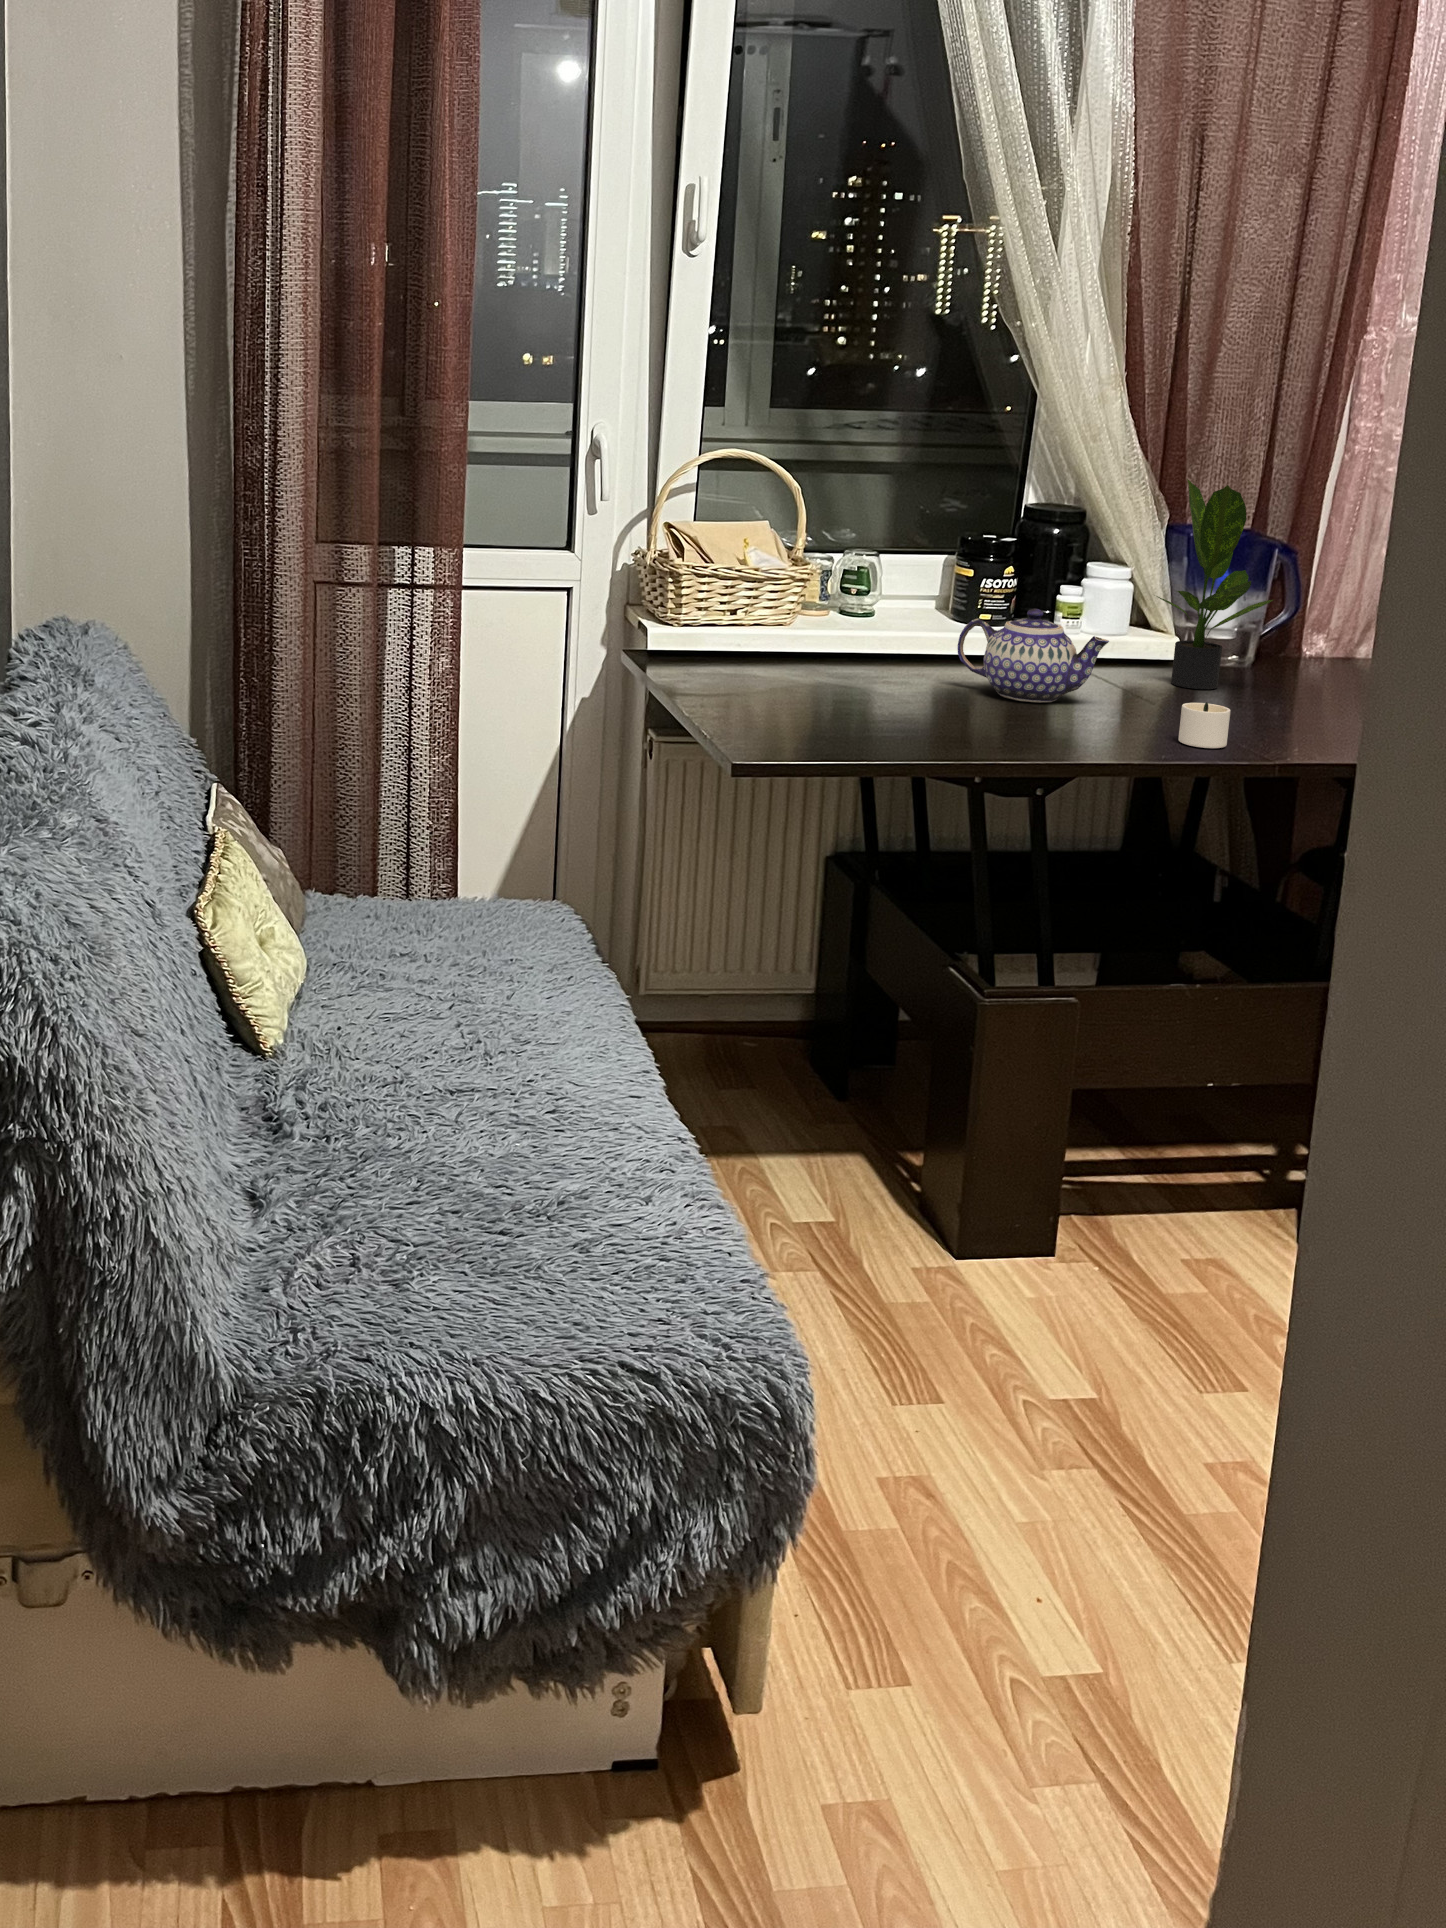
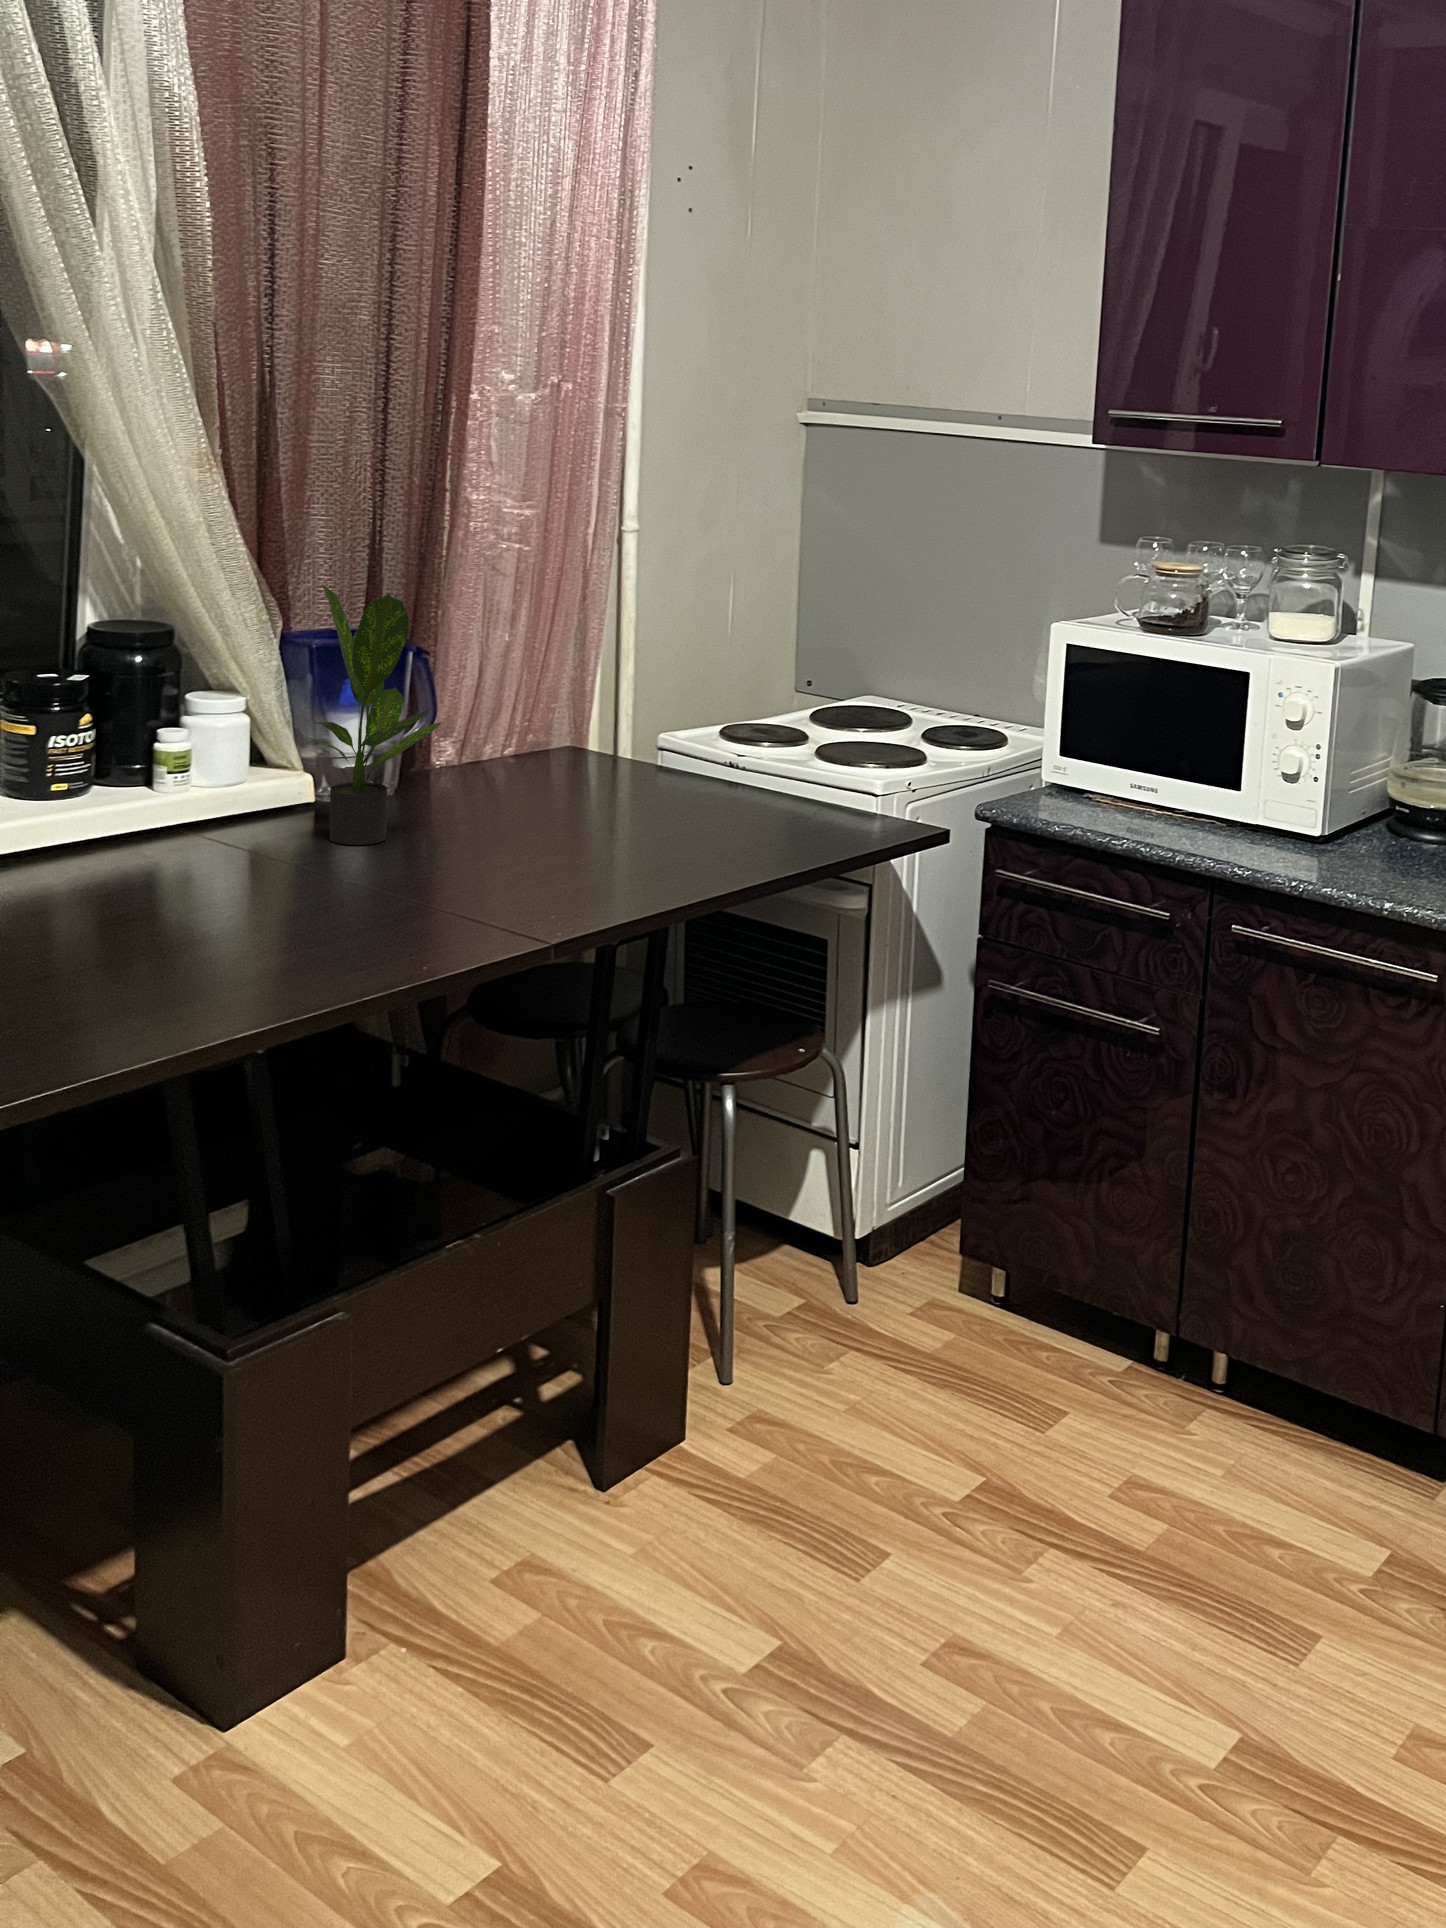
teapot: present [958,609,1109,702] -> none [68,786,287,916]
candle: present [1179,702,1230,748] -> none [417,886,489,947]

